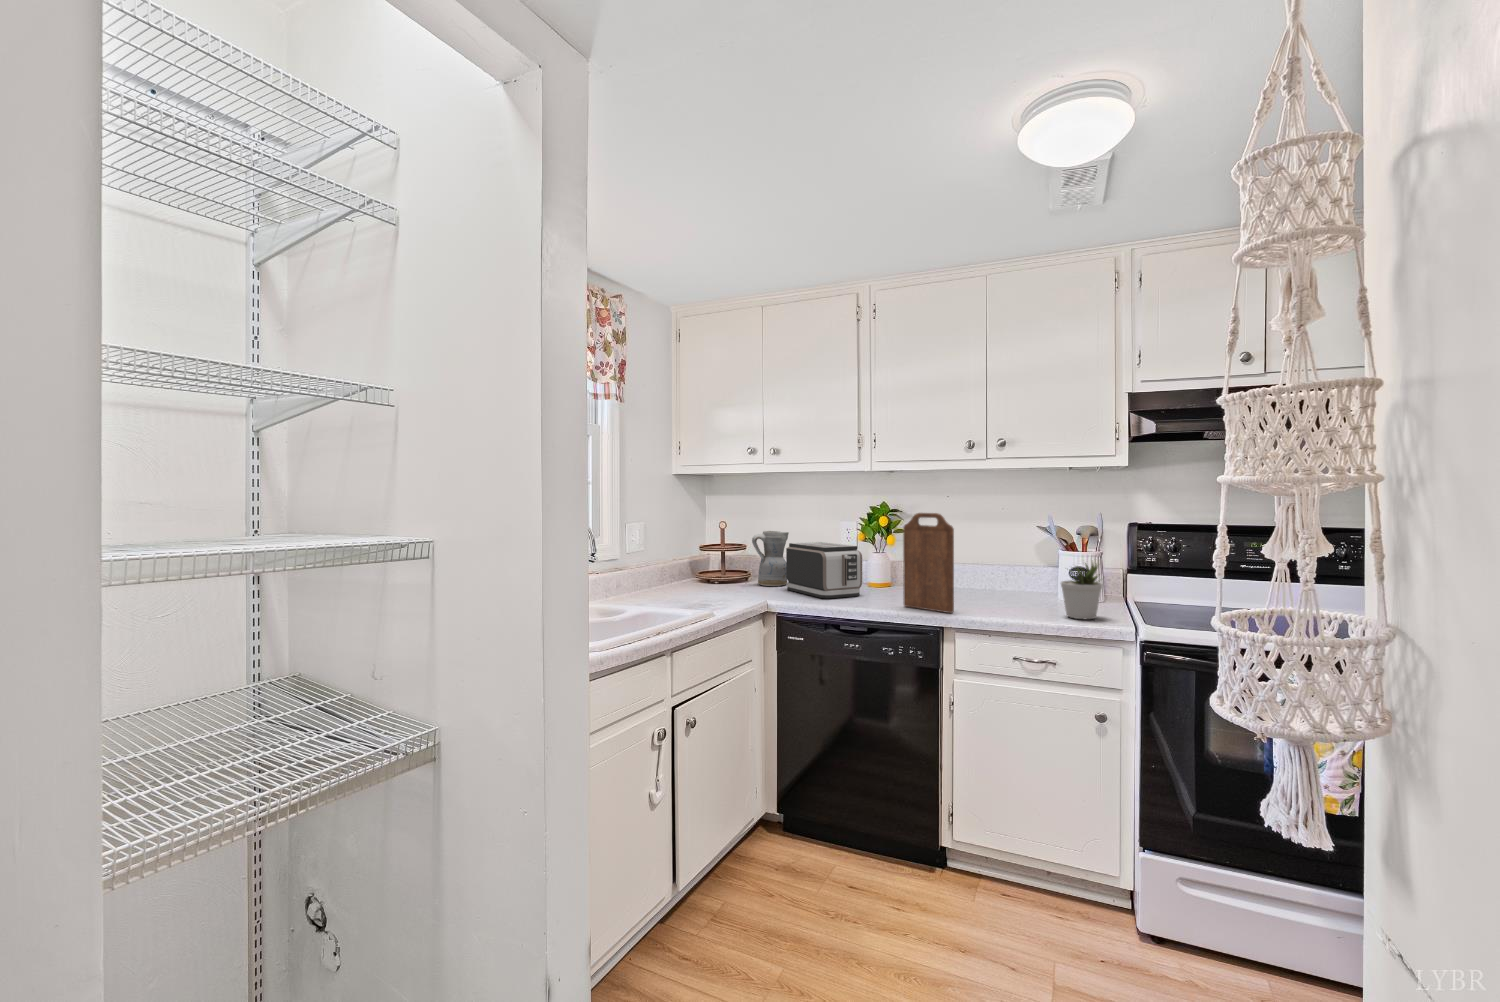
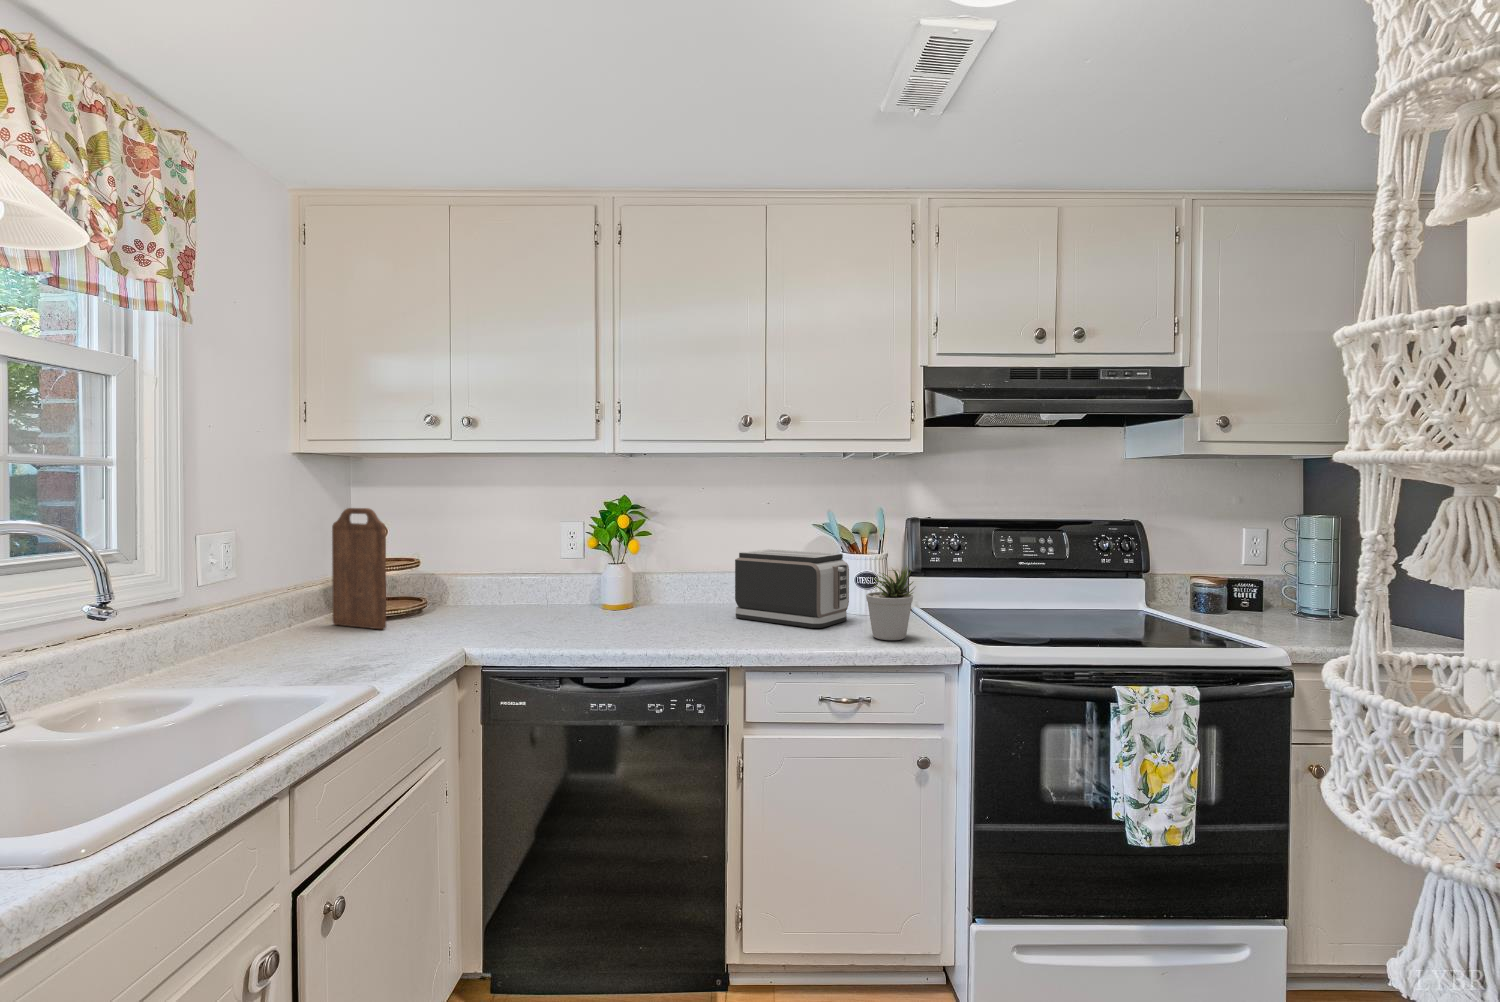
cutting board: present [903,513,954,613] -> present [332,508,386,629]
ceramic pitcher: present [752,531,789,586] -> none [432,538,490,620]
toaster: present [786,542,862,599] -> present [735,549,849,628]

